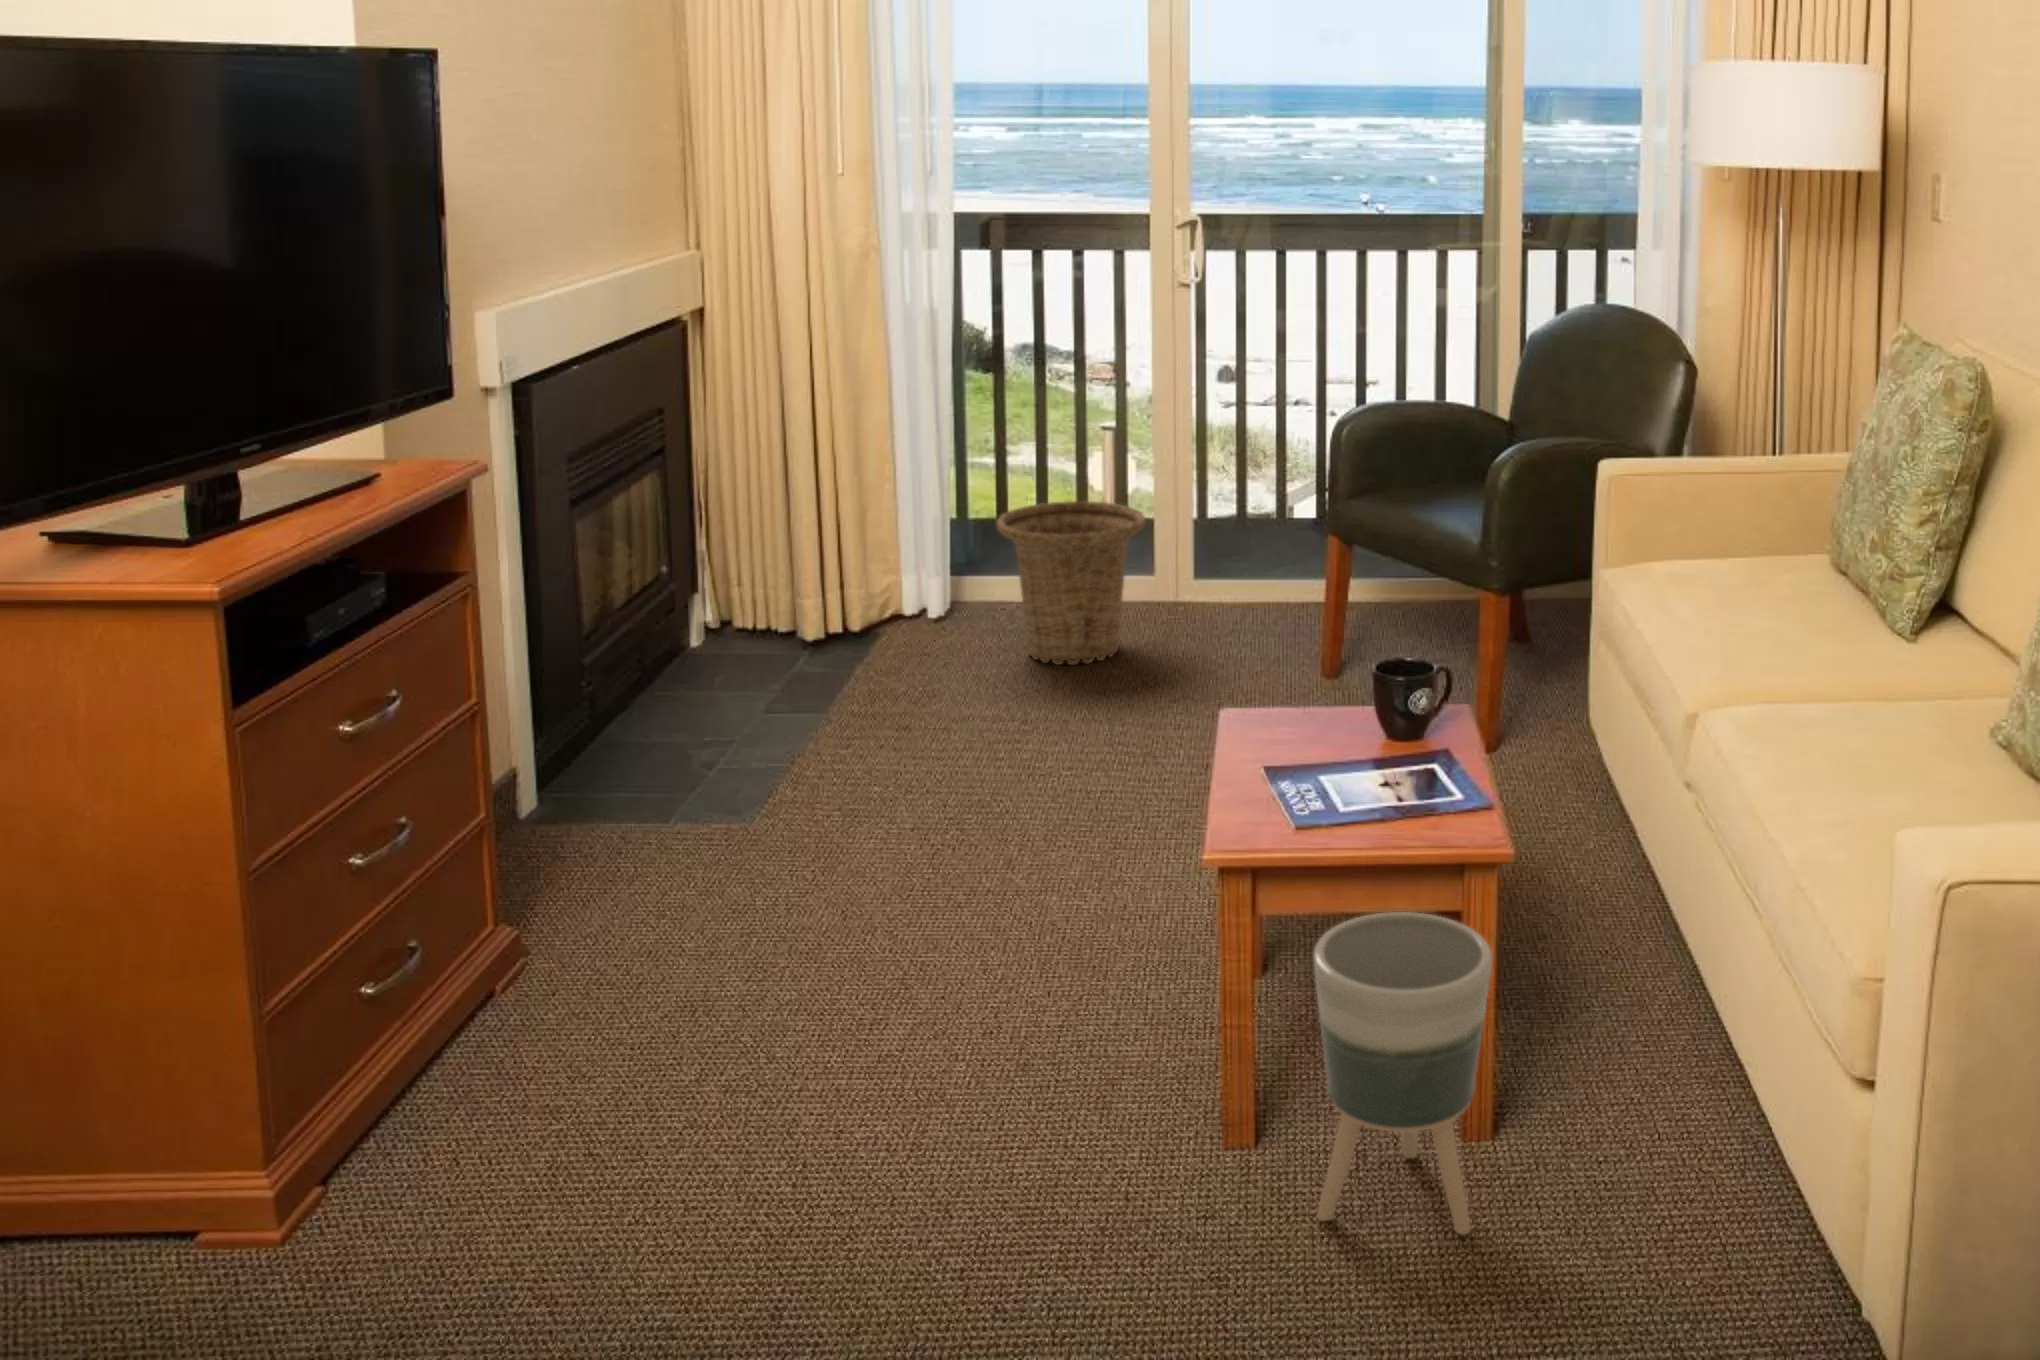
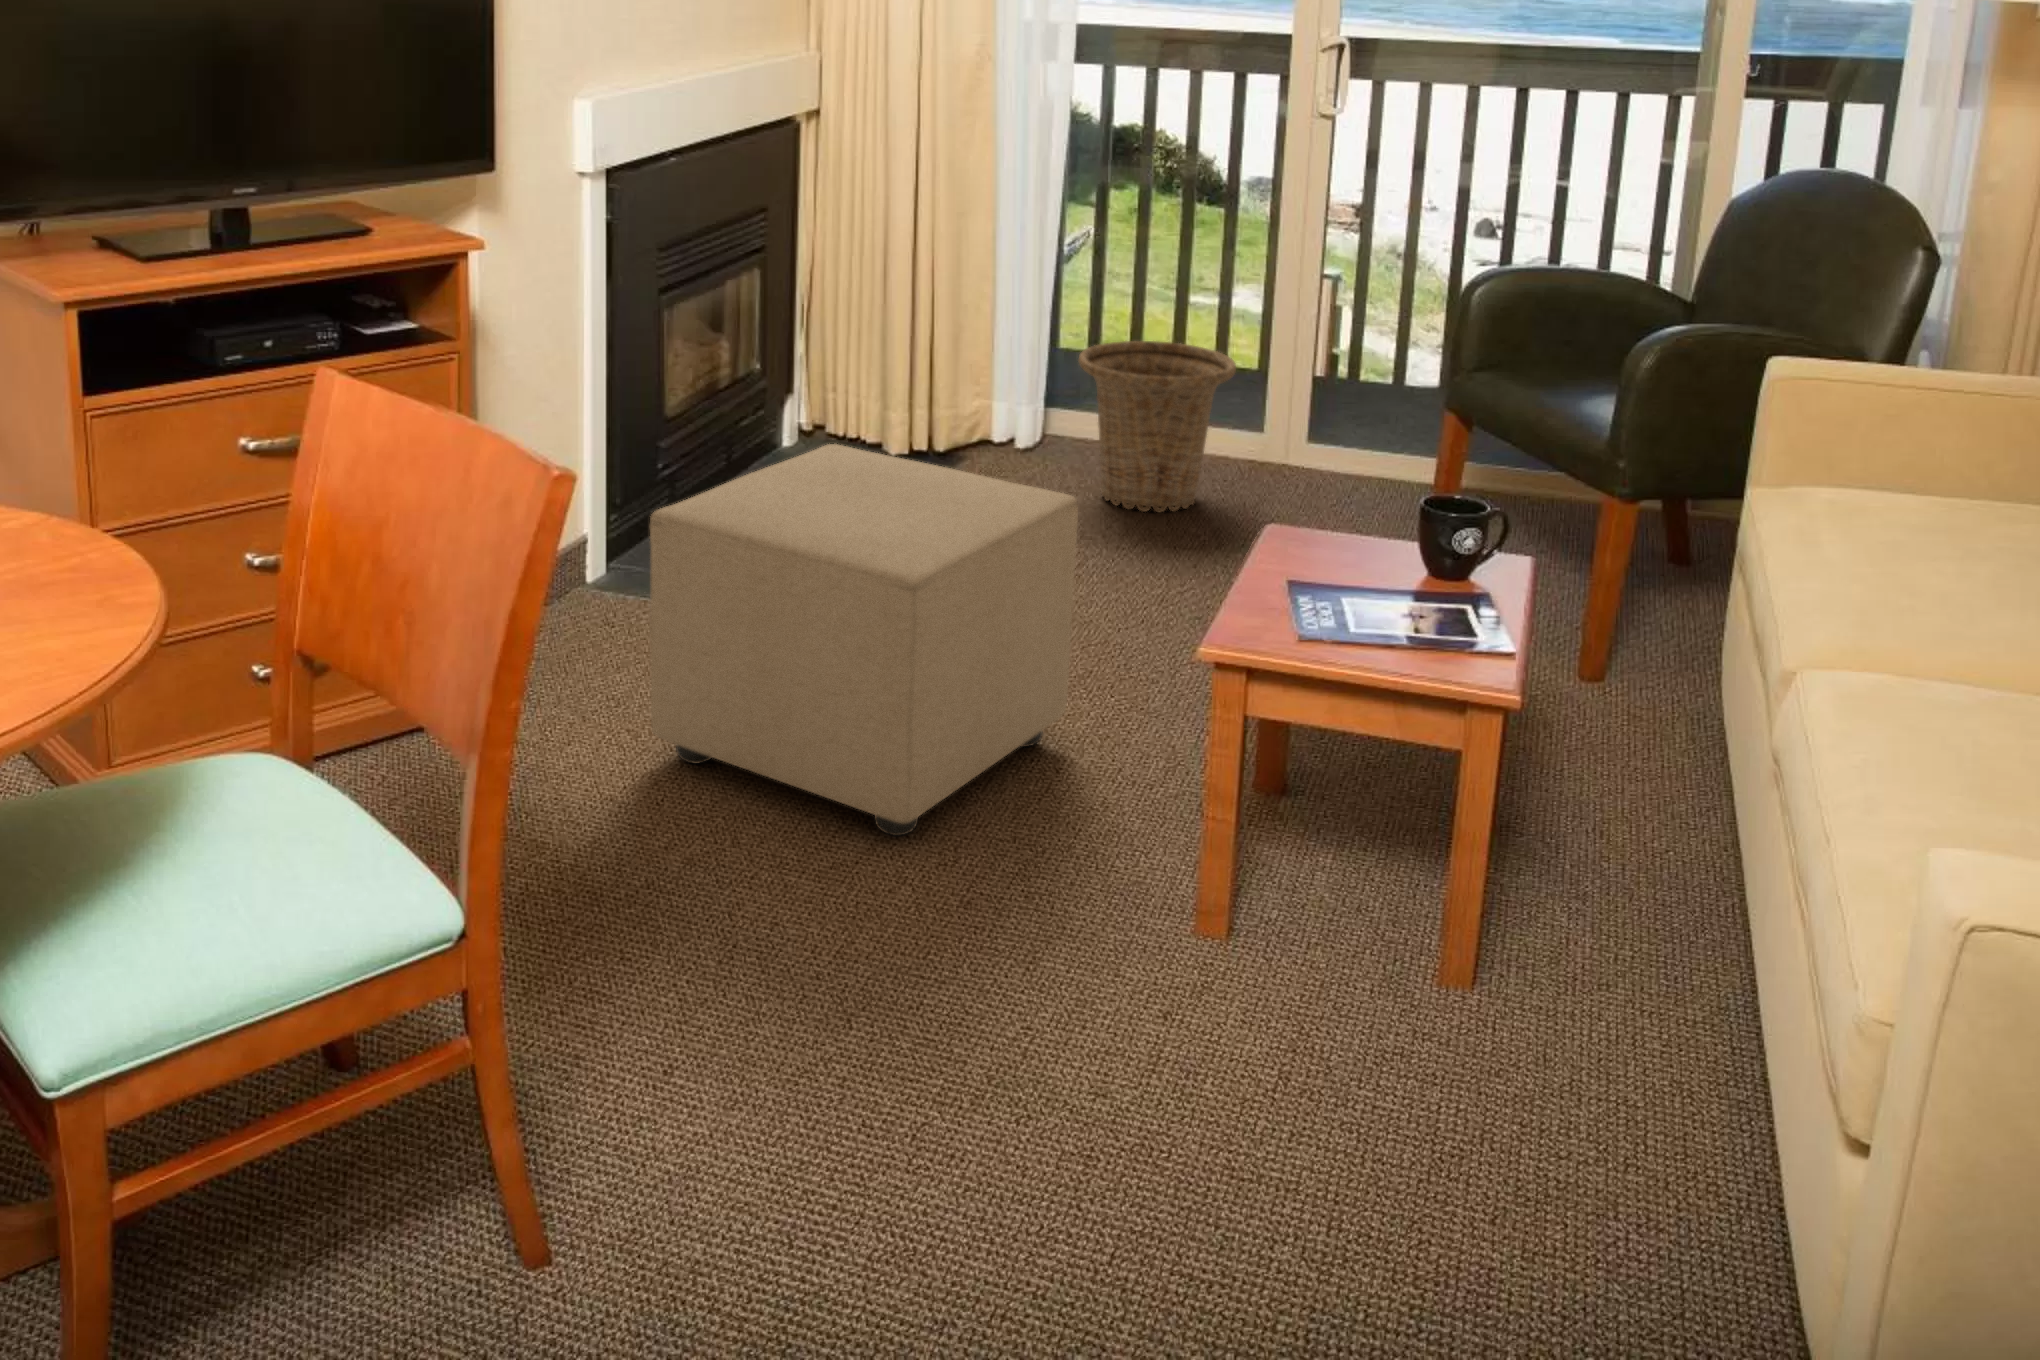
ottoman: none [633,636,1070,1021] -> present [650,444,1078,835]
planter: present [1314,912,1492,1235] -> none [1210,822,1436,1189]

